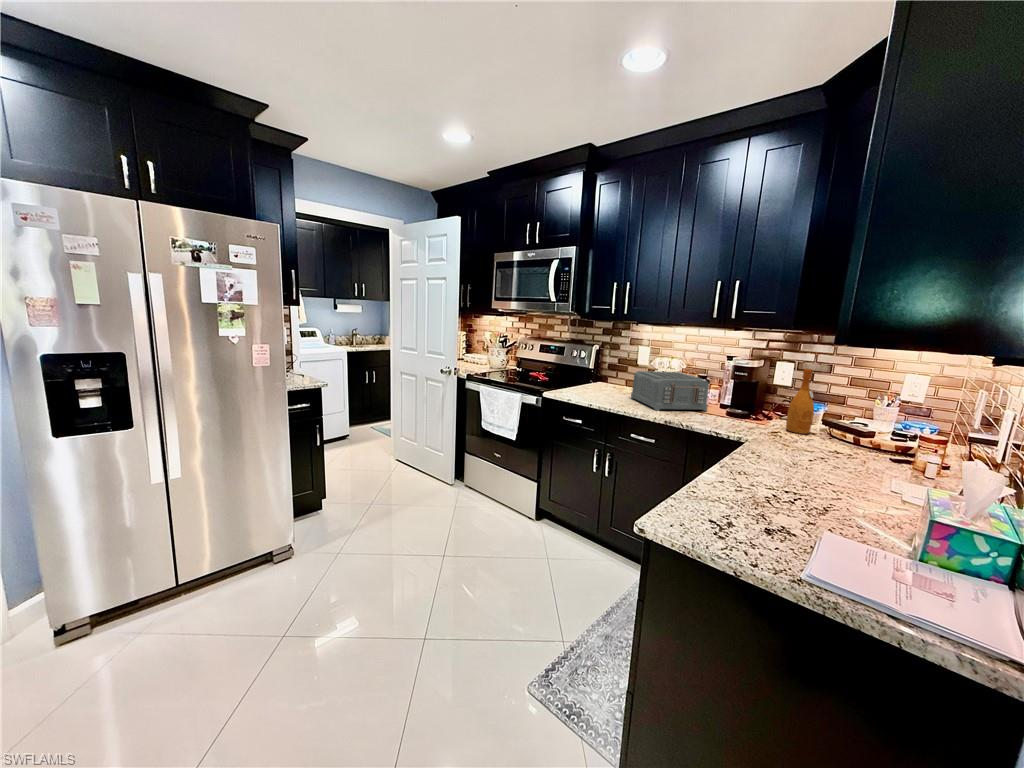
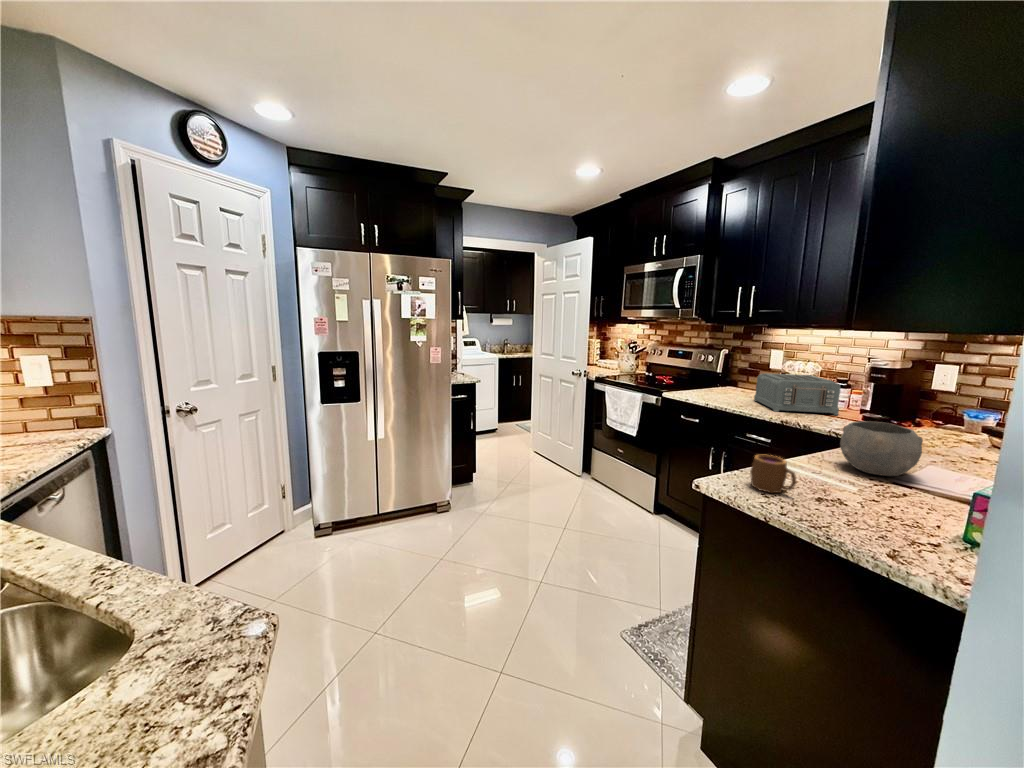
wine bottle: present [786,369,814,434] -> none [929,369,965,441]
bowl: none [756,430,834,489] -> present [840,421,923,476]
mug: none [705,487,762,537] -> present [750,455,797,493]

